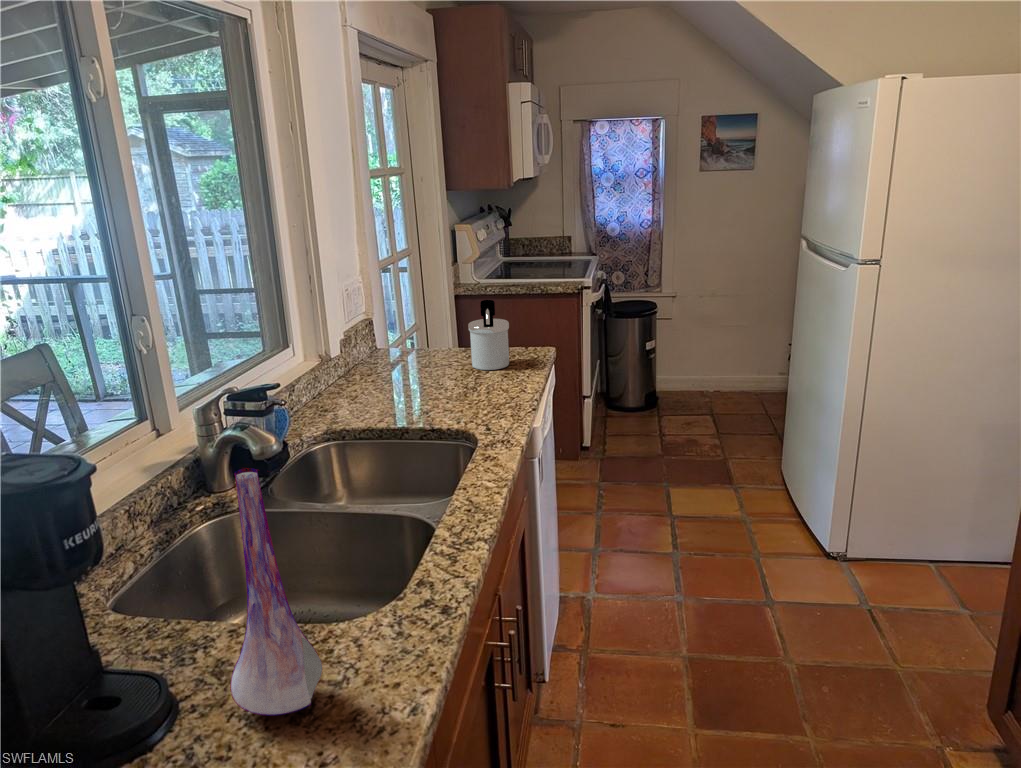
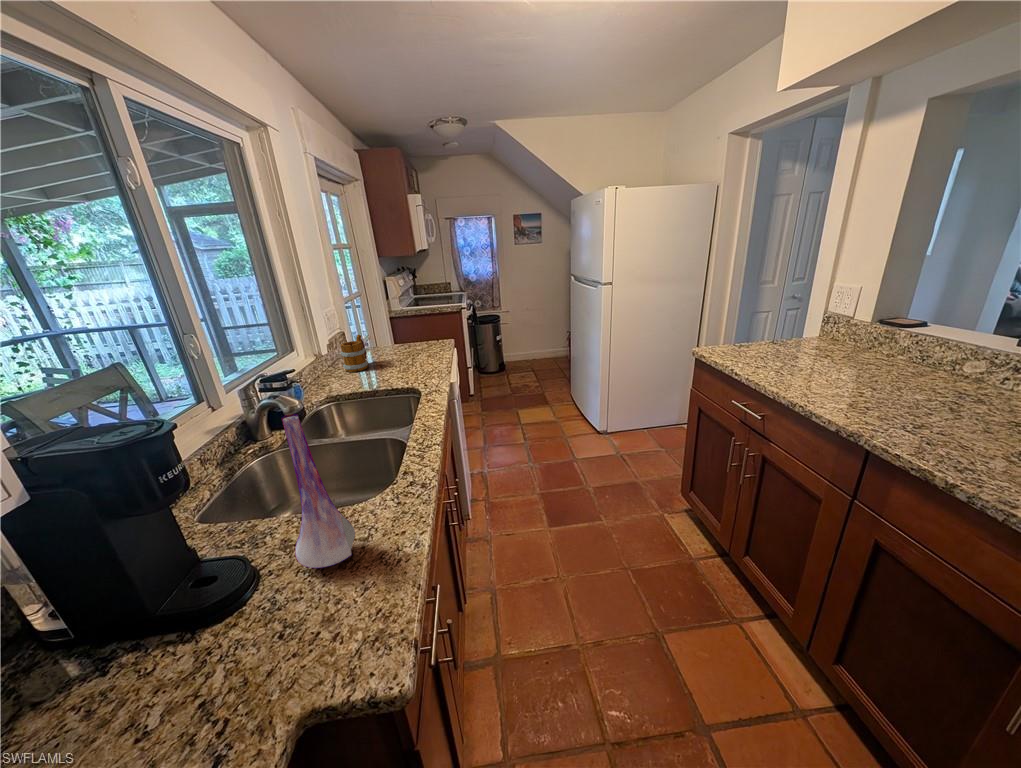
soap dispenser: present [468,300,509,370] -> none [404,315,430,354]
mug: none [357,328,400,393] -> present [340,335,368,372]

